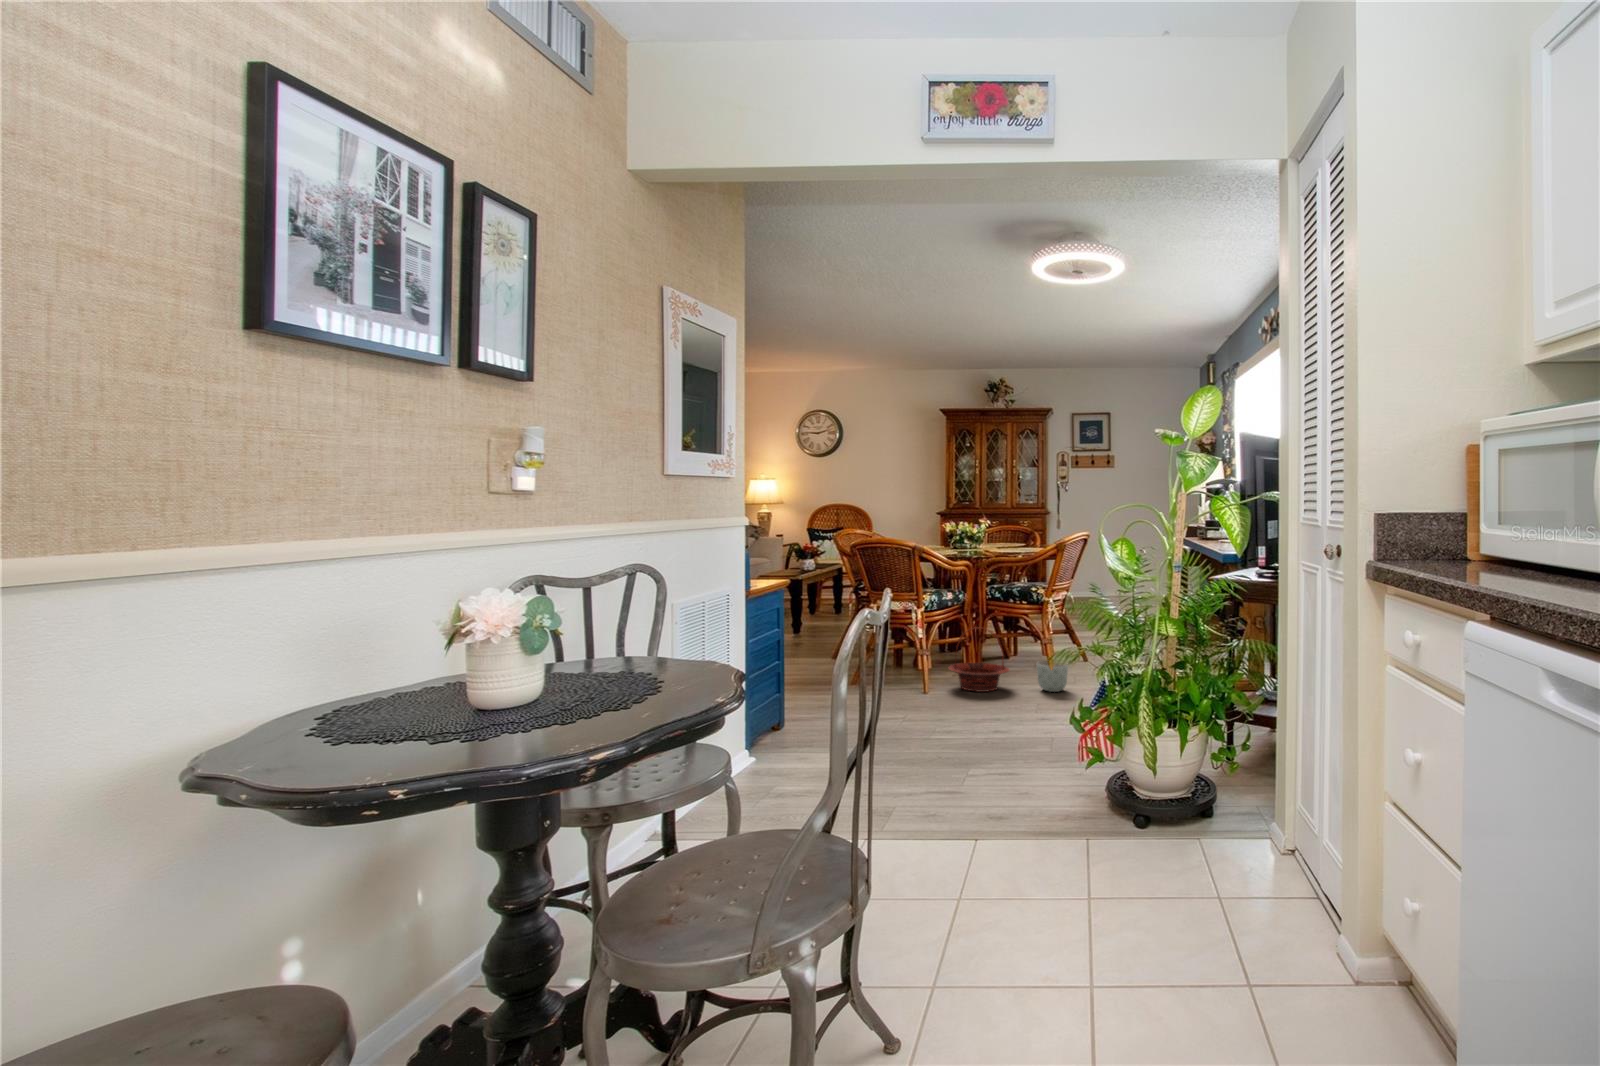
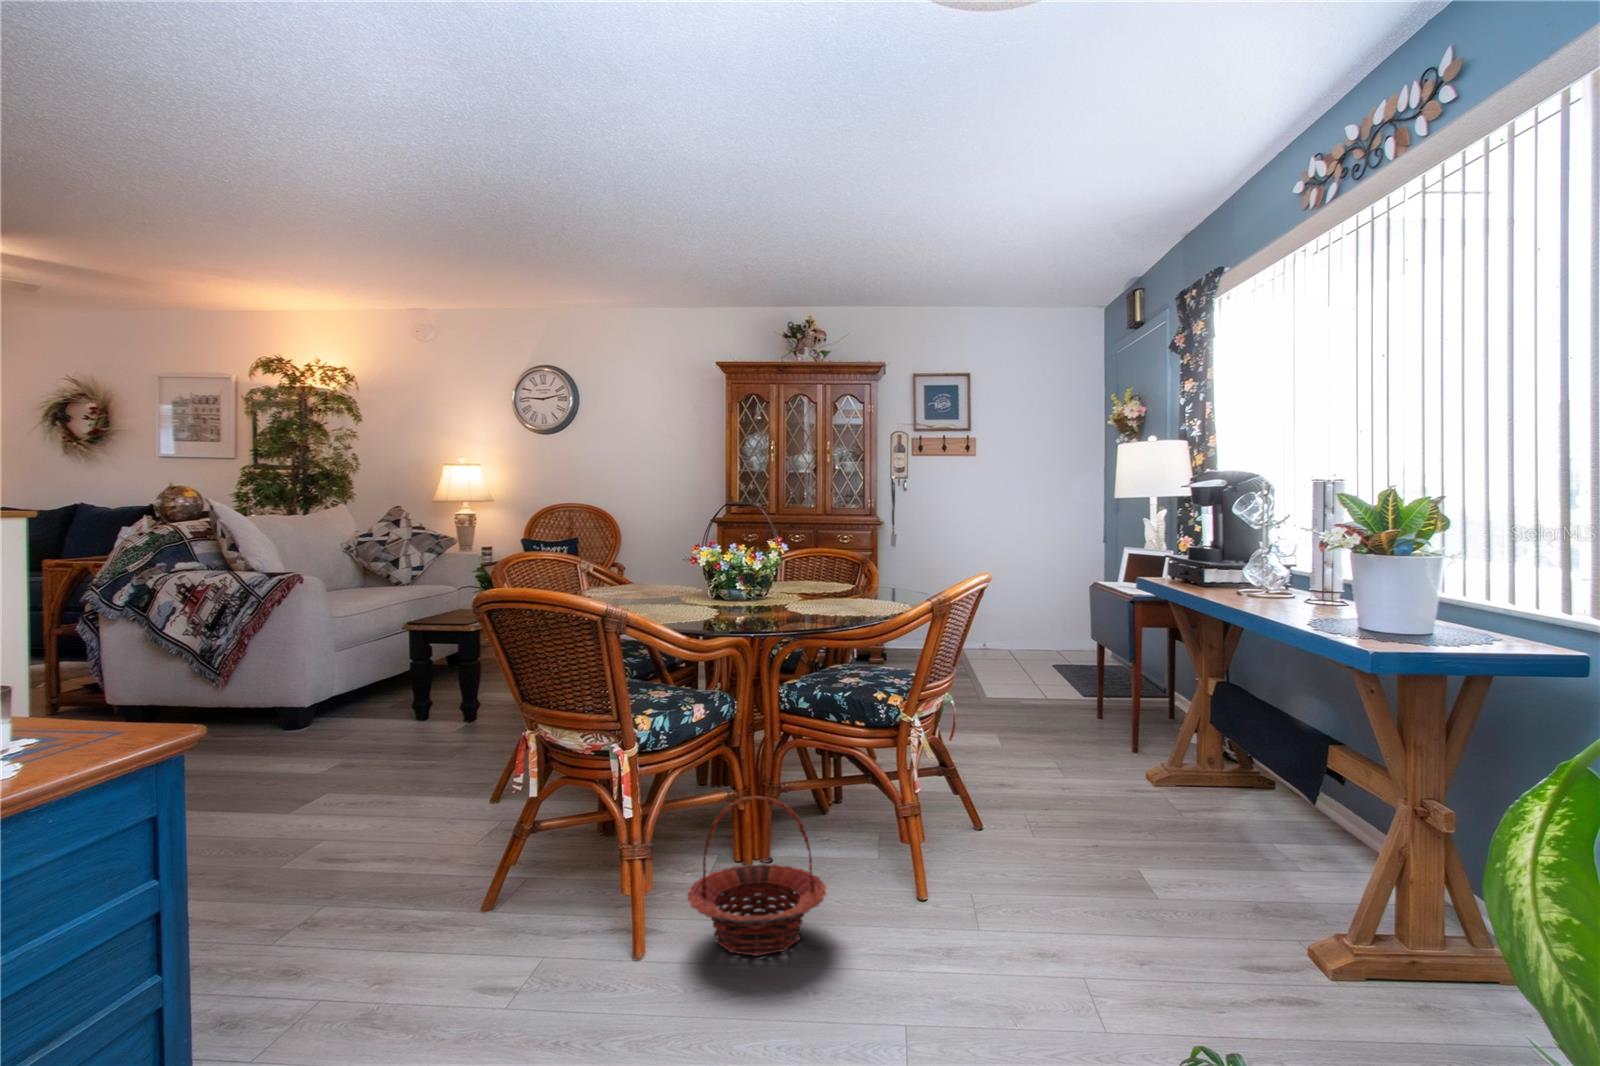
planter: present [1037,661,1068,692] -> none [885,859,954,941]

